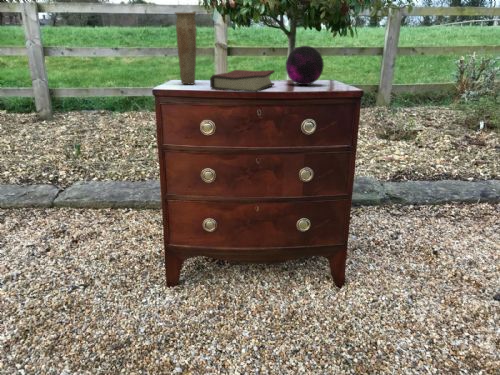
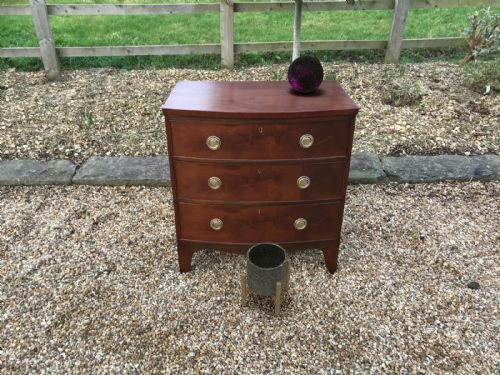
vase: present [175,12,197,84] -> none [179,25,201,94]
hardback book: present [210,70,274,92] -> none [215,79,276,114]
planter: none [238,244,294,329] -> present [241,242,291,316]

